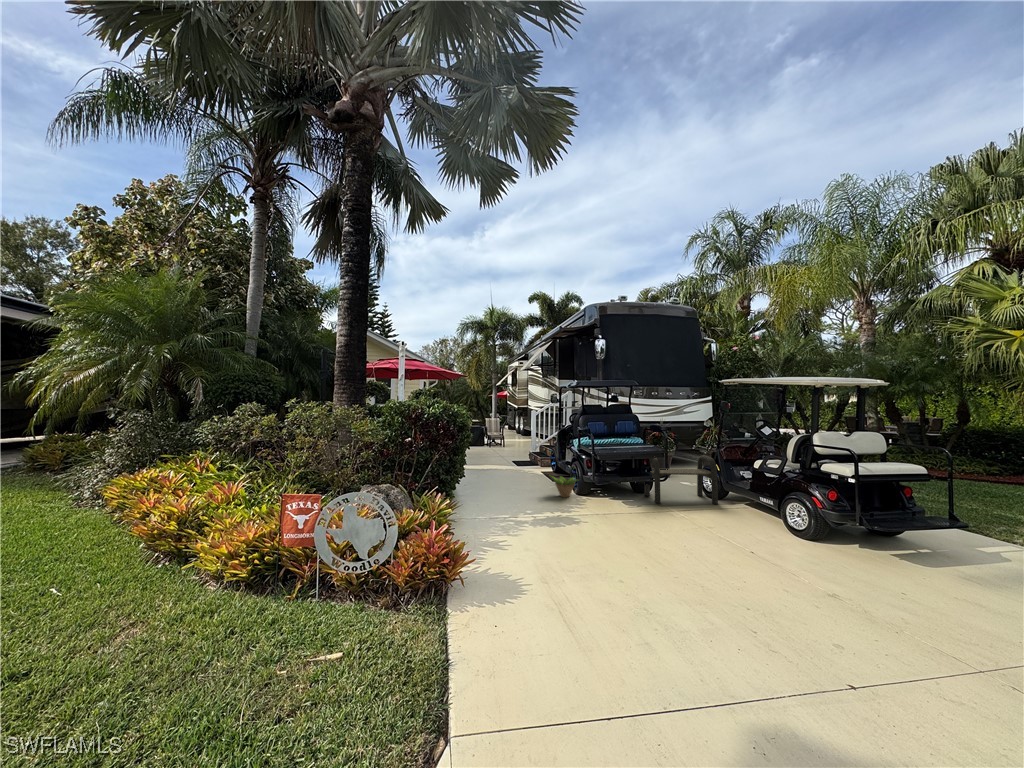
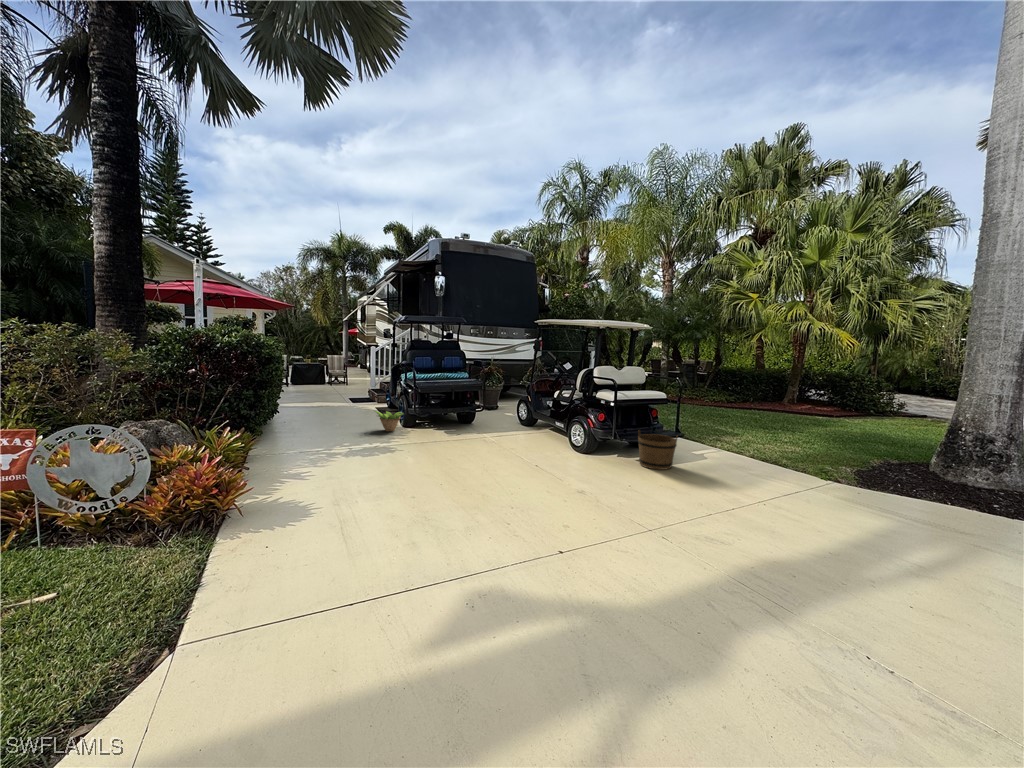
bench: present [644,455,718,504] -> none [468,389,529,433]
bucket: none [894,514,966,572] -> present [638,430,678,470]

